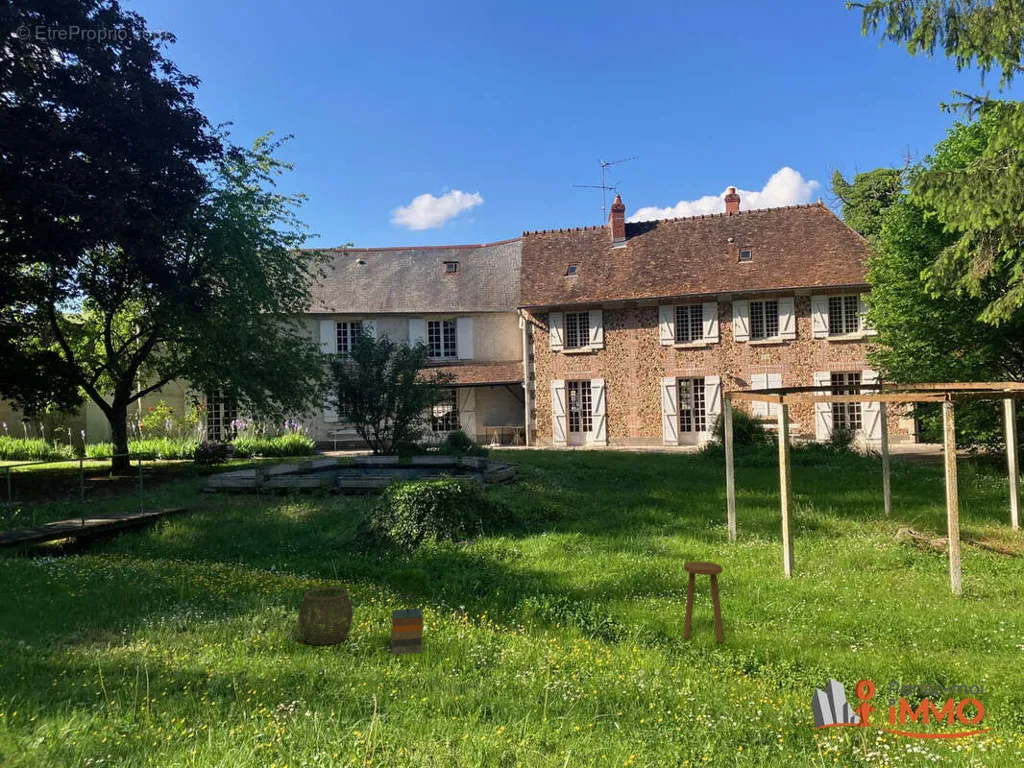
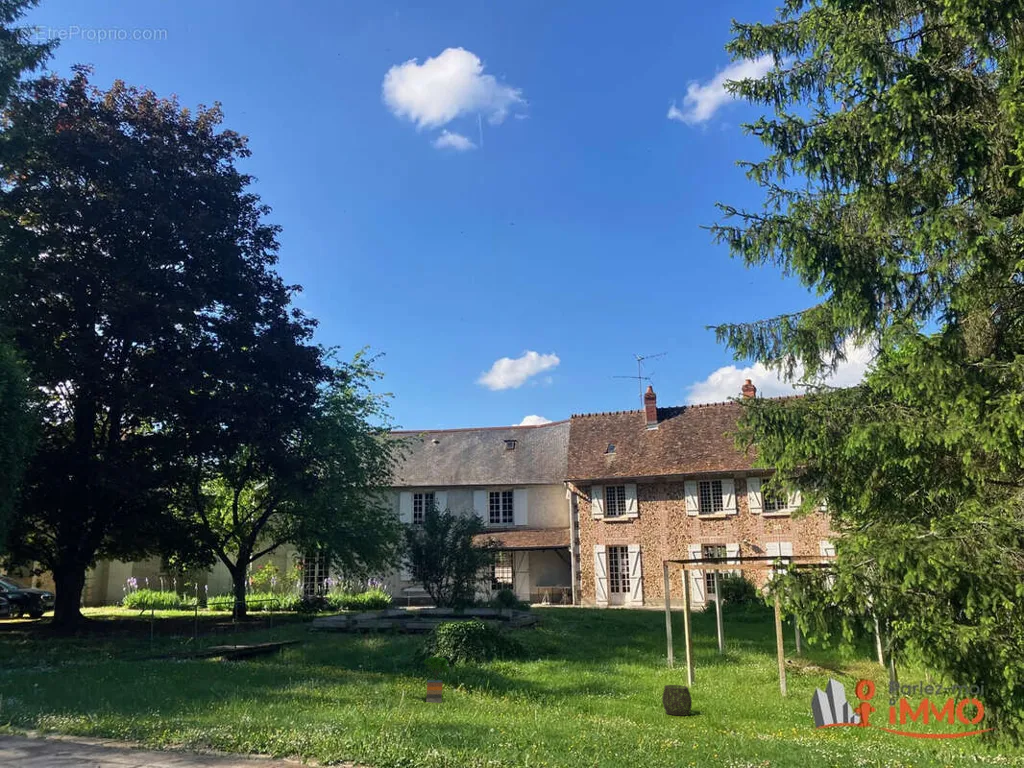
stool: present [683,562,723,643] -> none [593,664,618,712]
woven basket: present [298,587,353,645] -> present [662,685,692,716]

